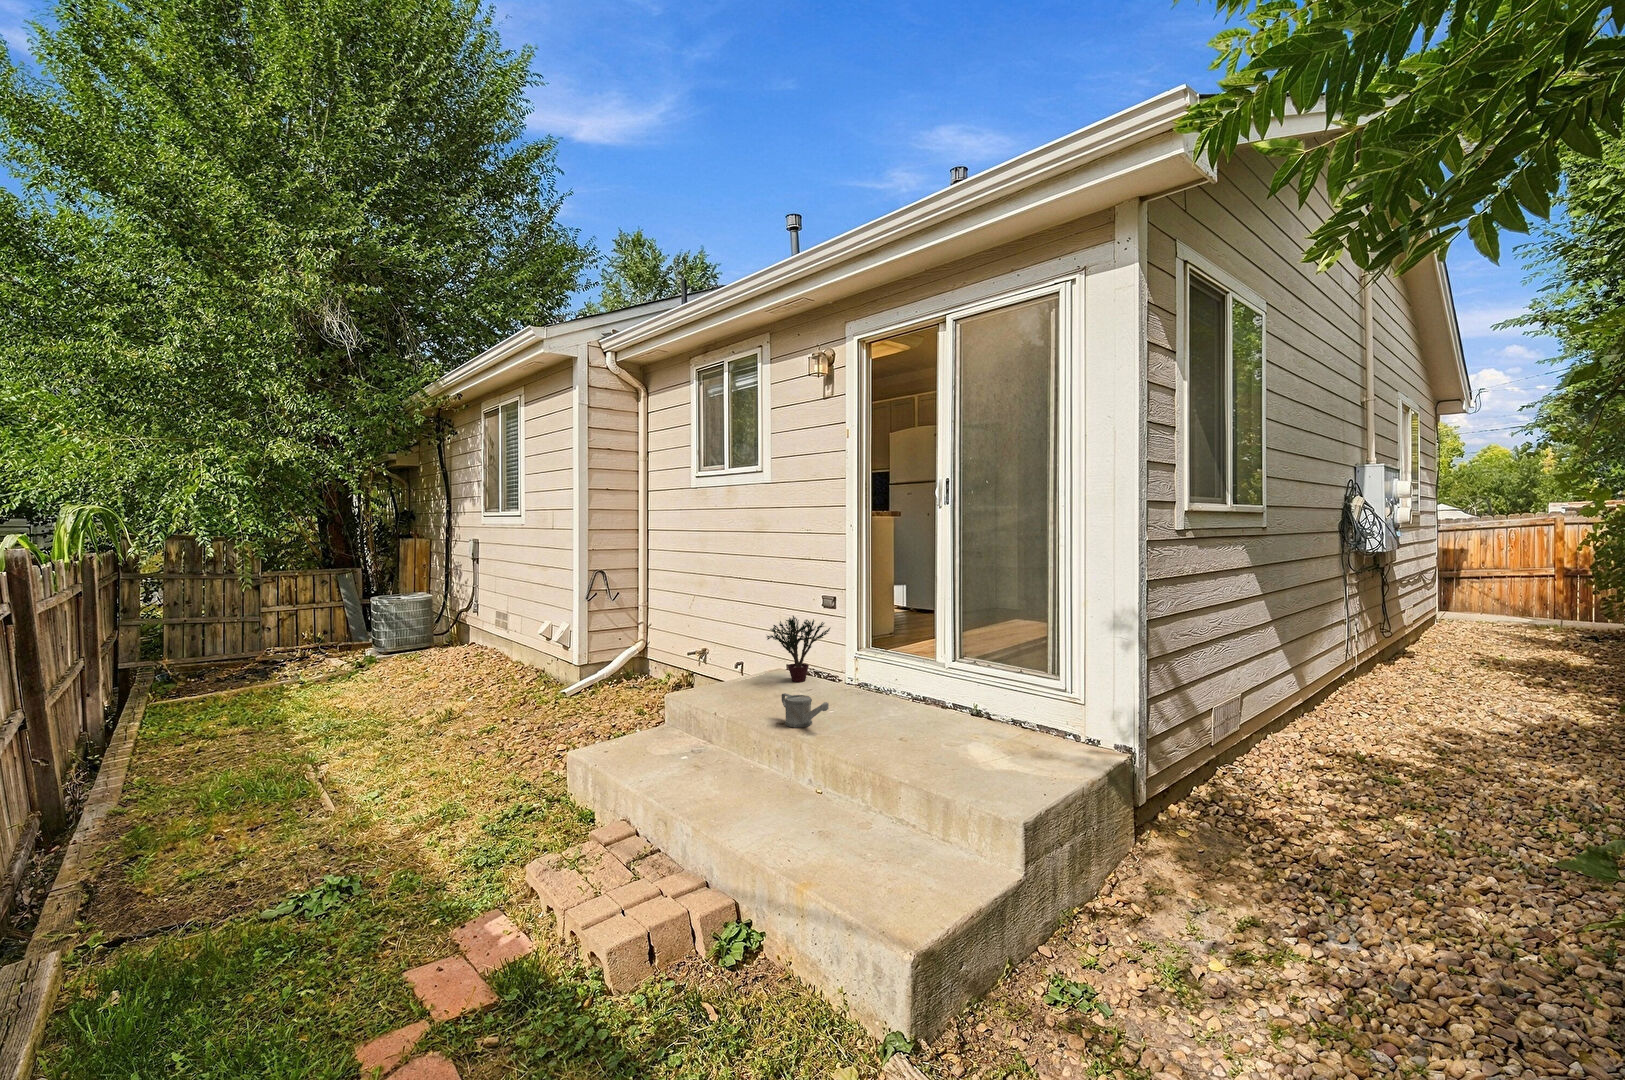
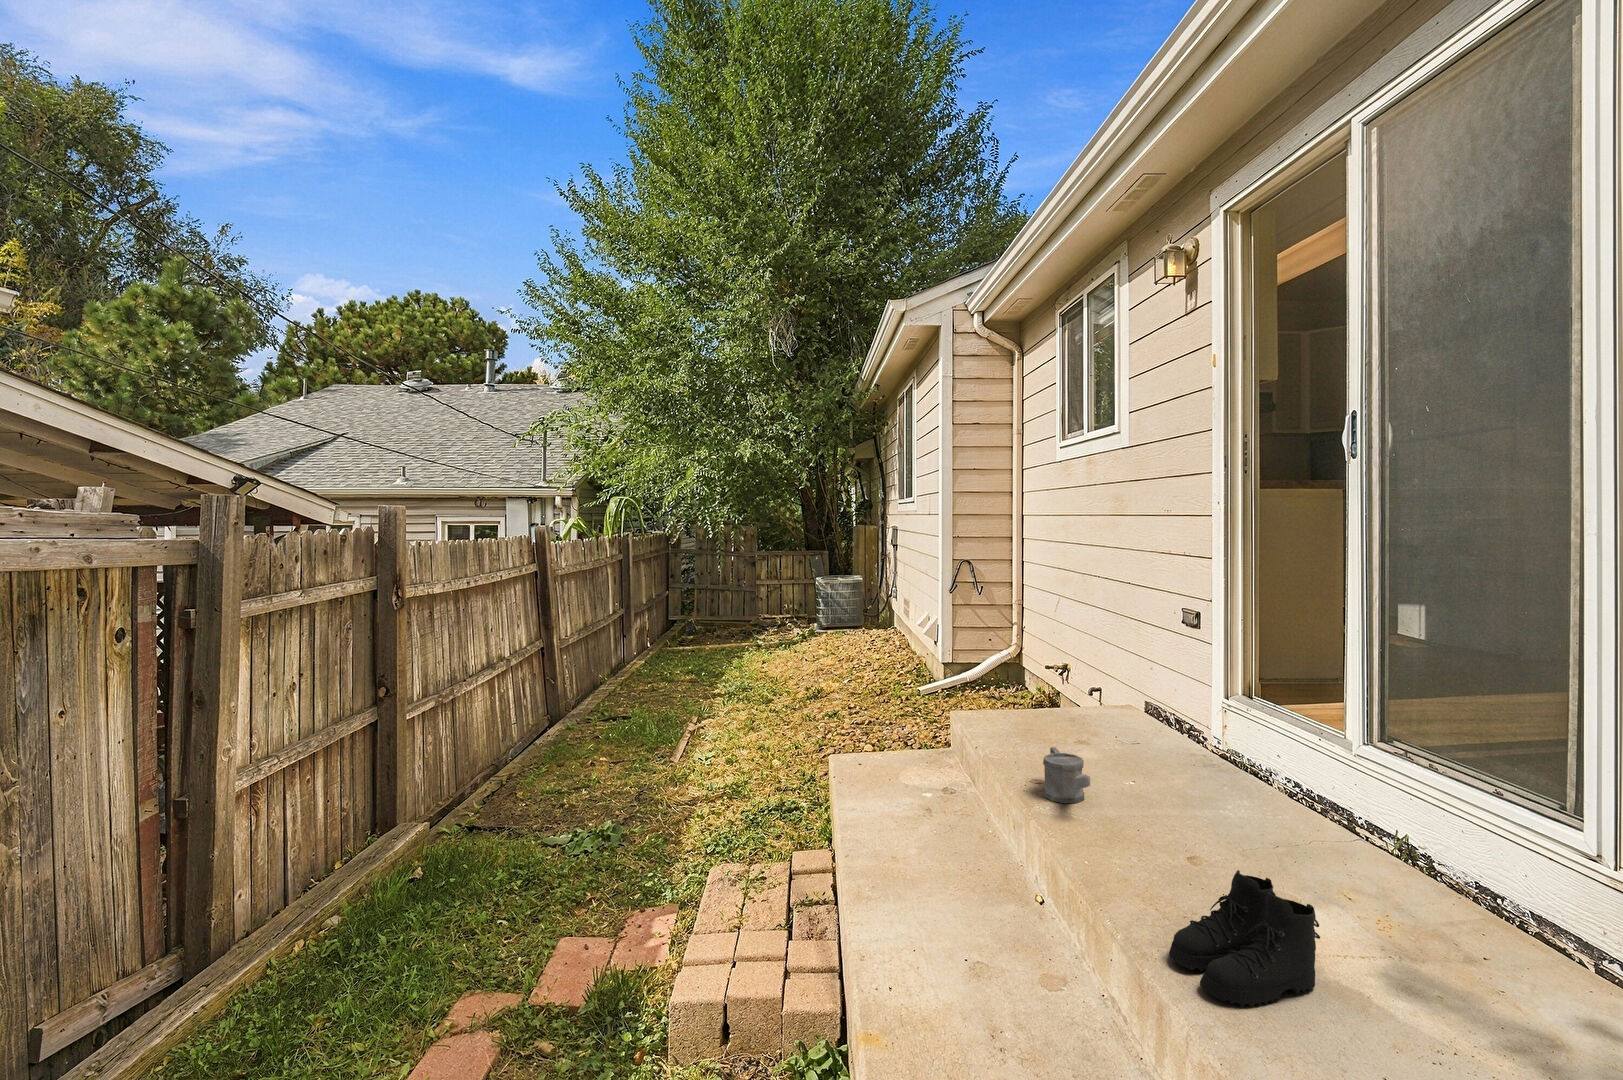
potted plant: present [767,616,830,682] -> none [1086,634,1190,731]
boots: none [930,723,993,785] -> present [1169,870,1320,1006]

